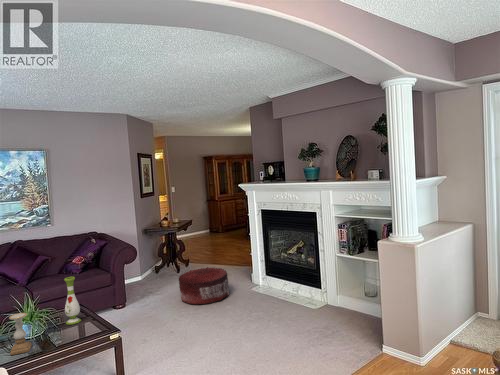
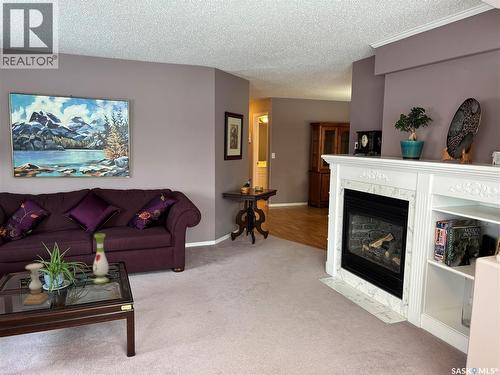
pouf: present [179,267,229,304] -> none [239,245,295,286]

